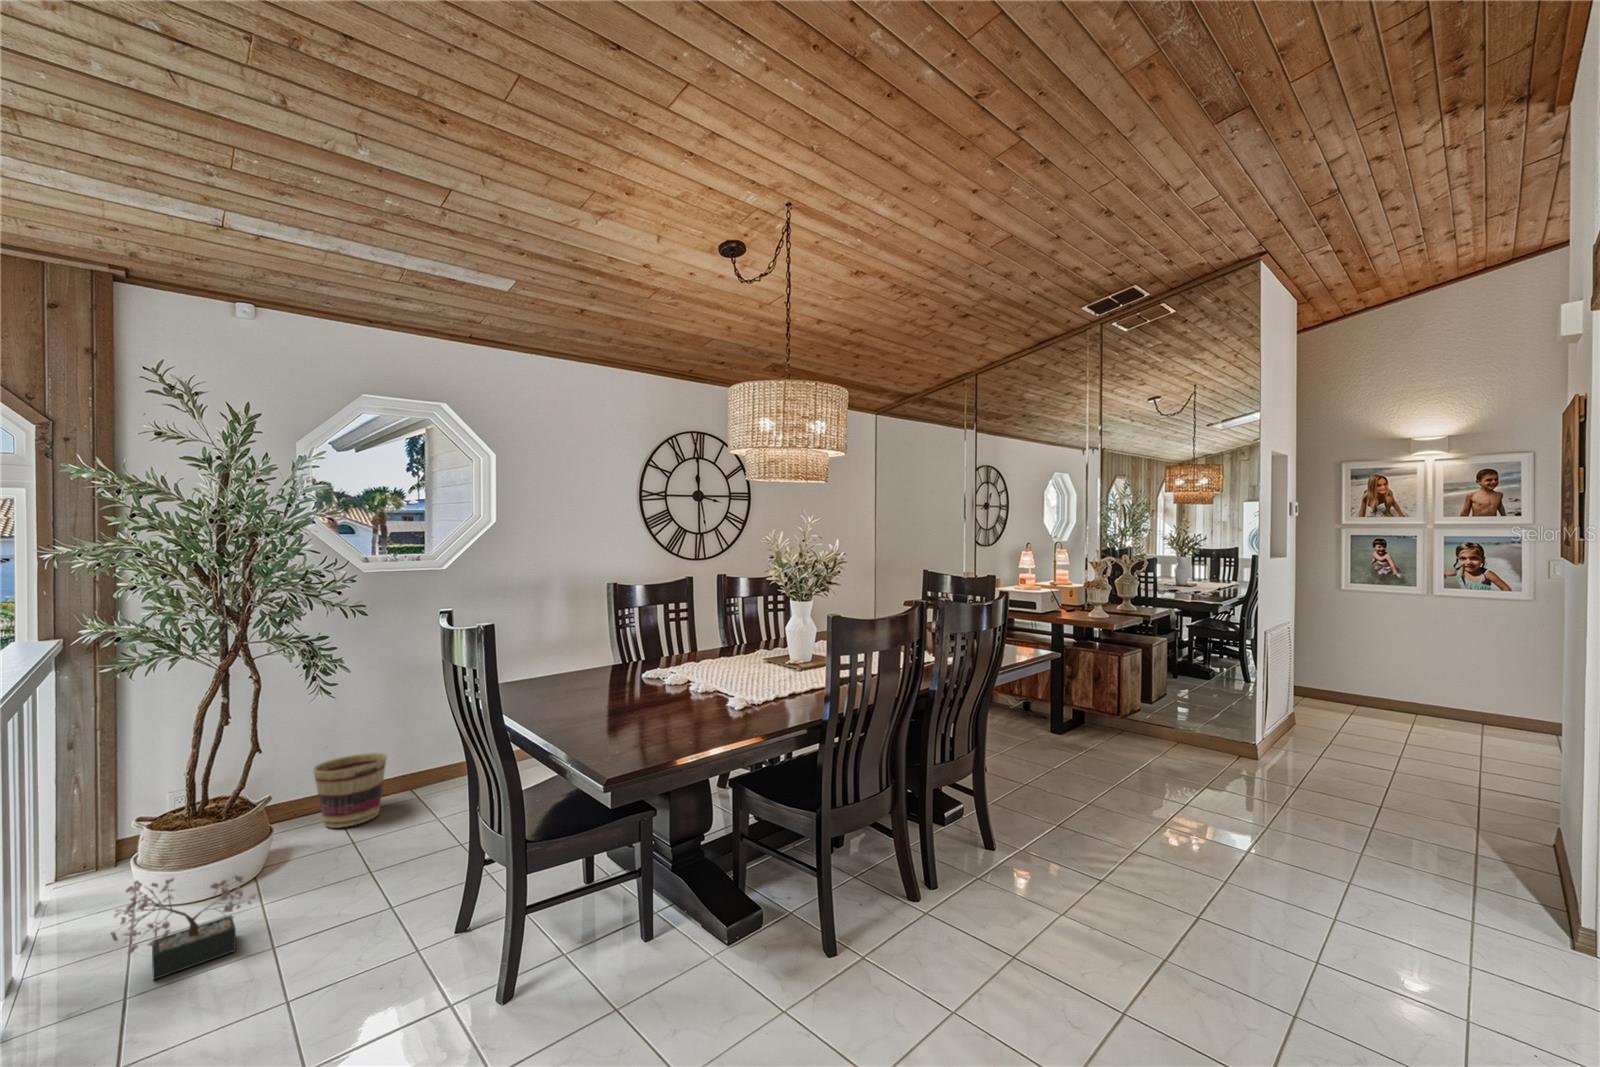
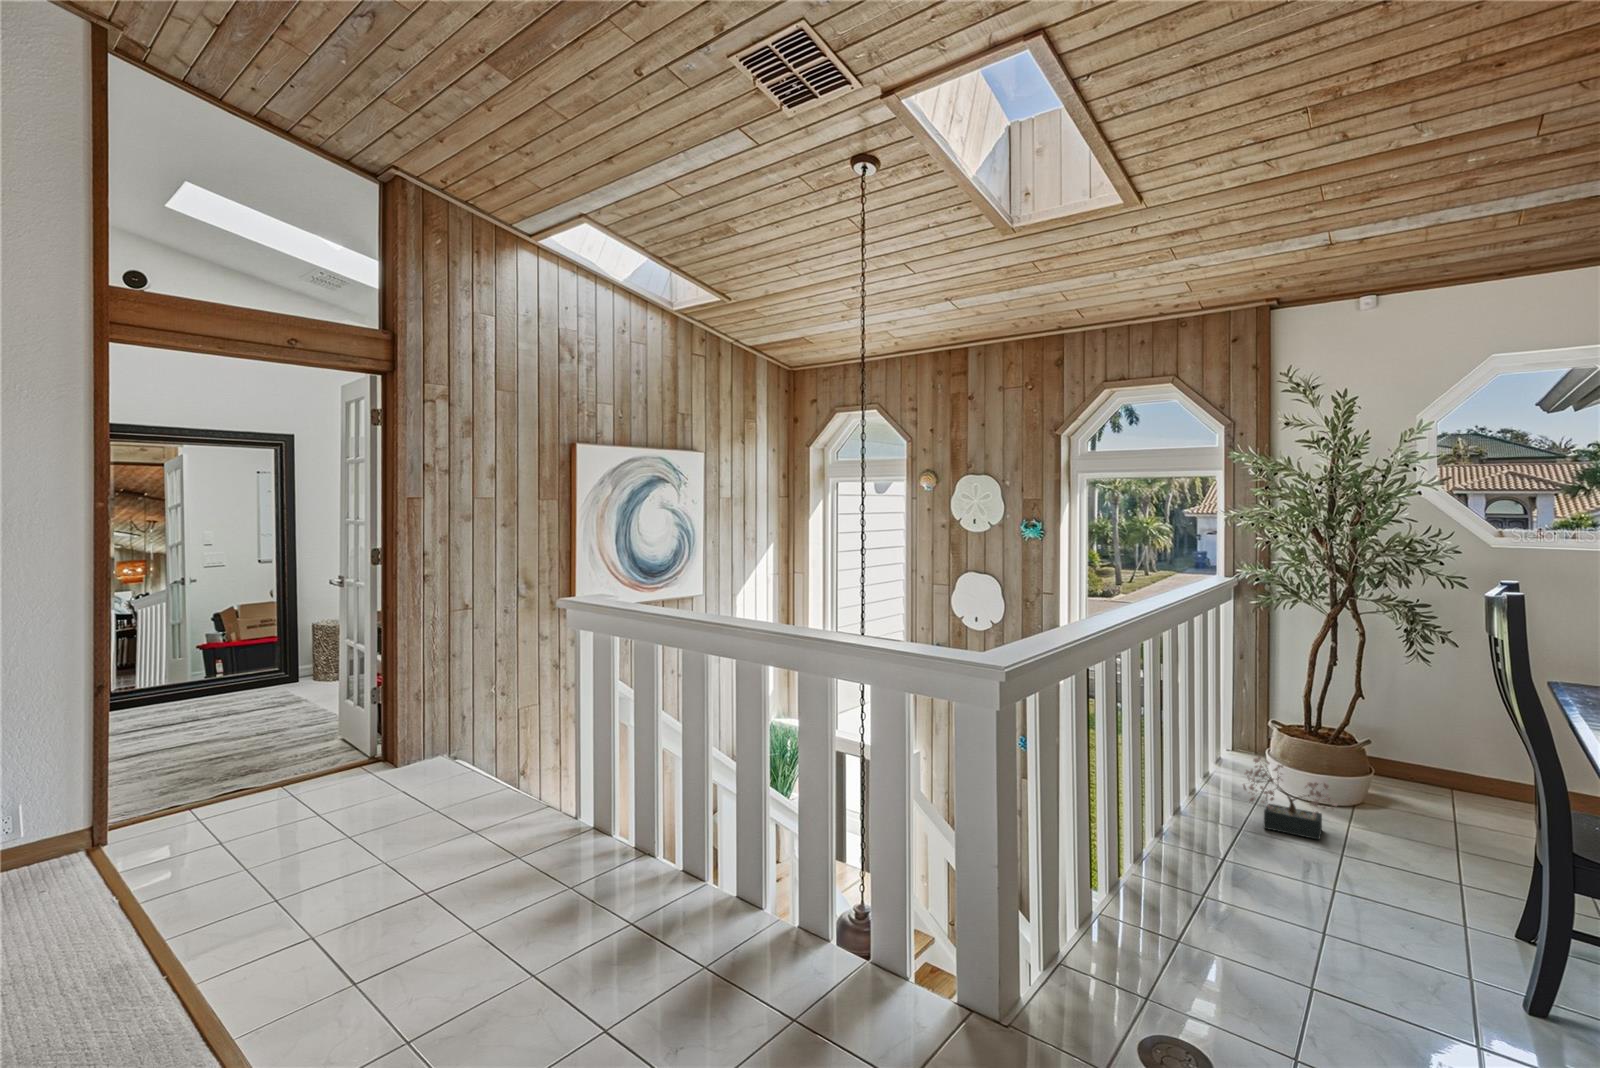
basket: present [313,753,387,828] -> none [1424,731,1509,804]

